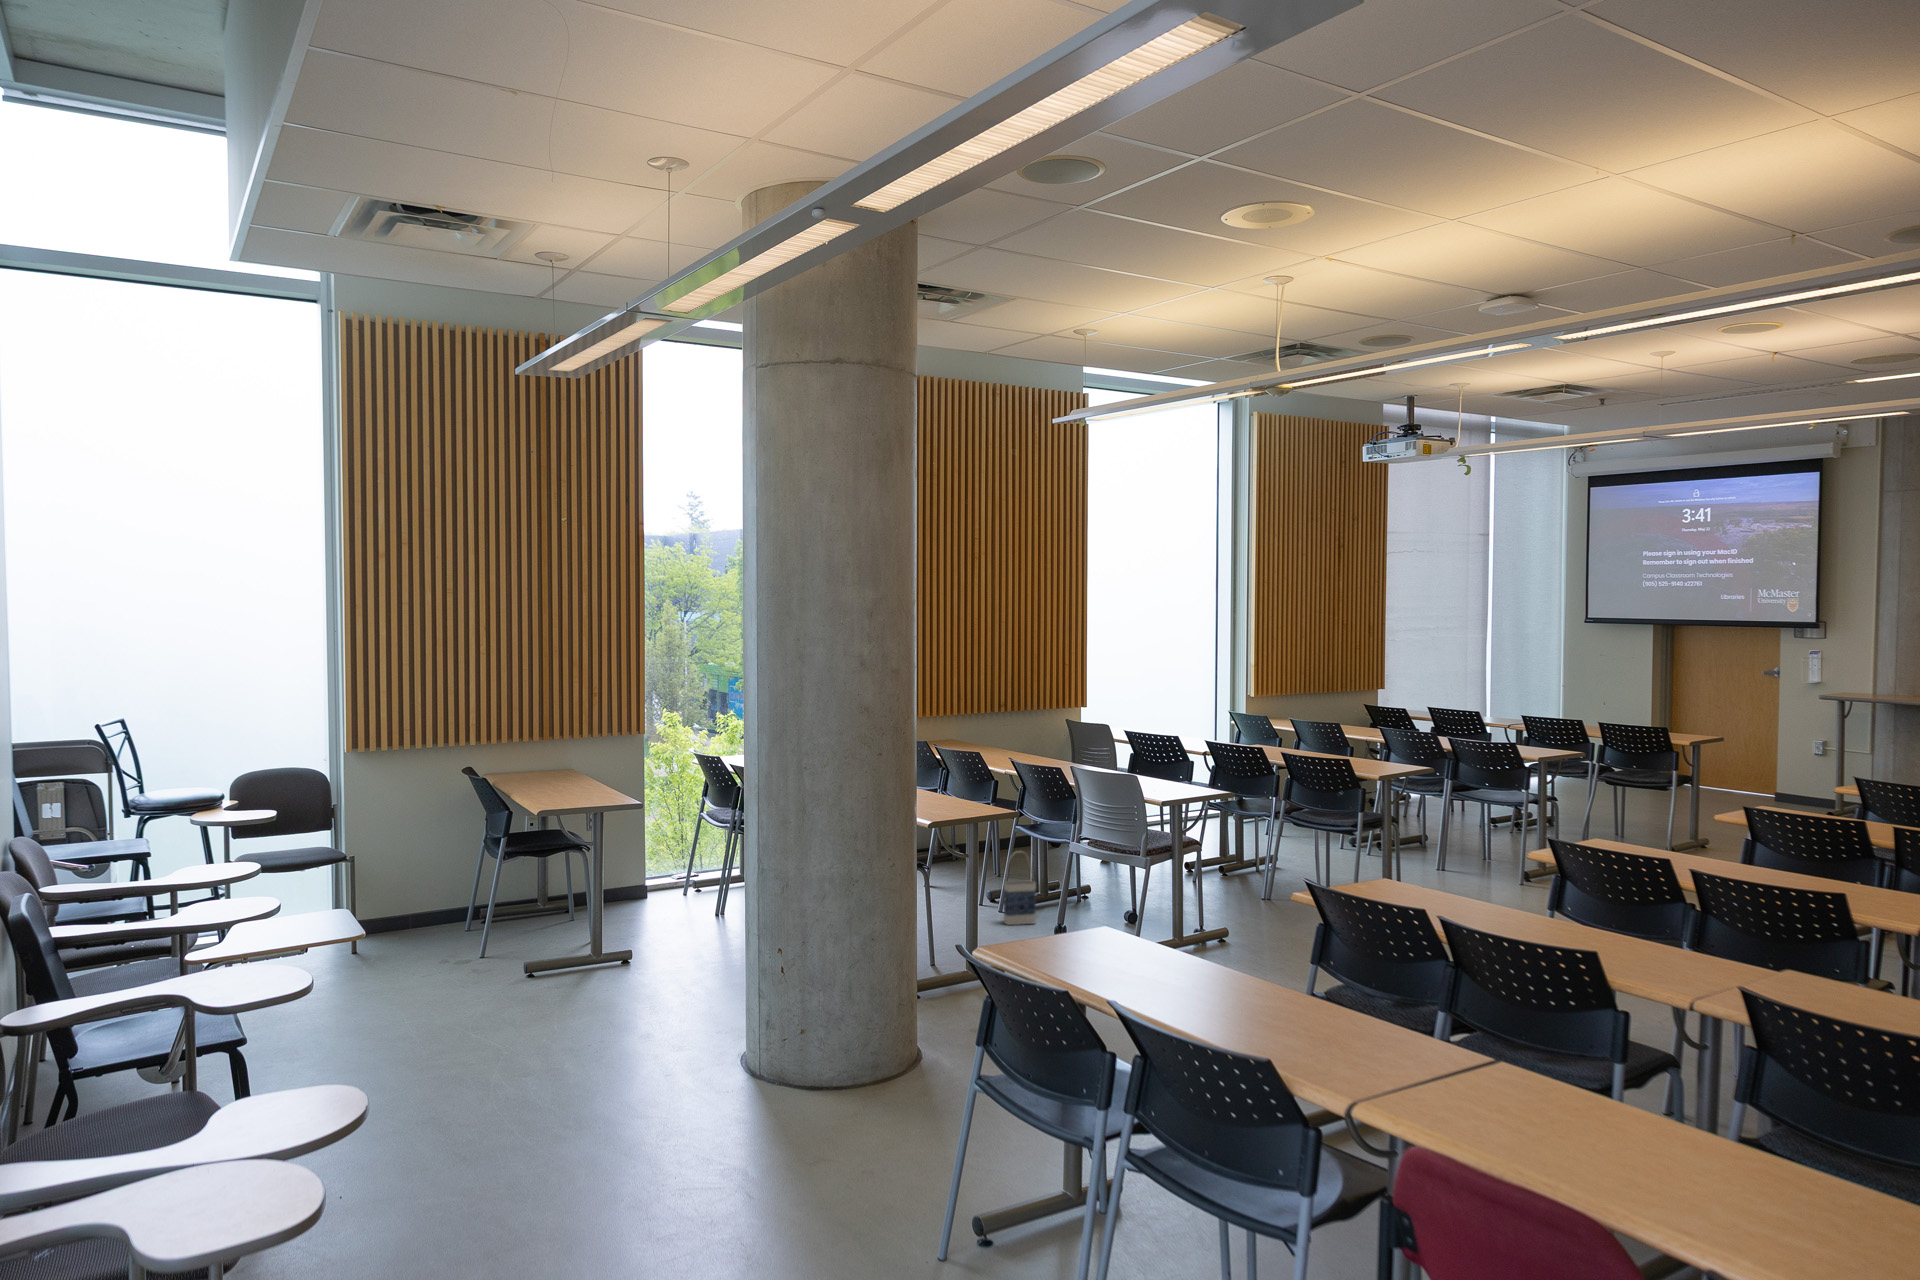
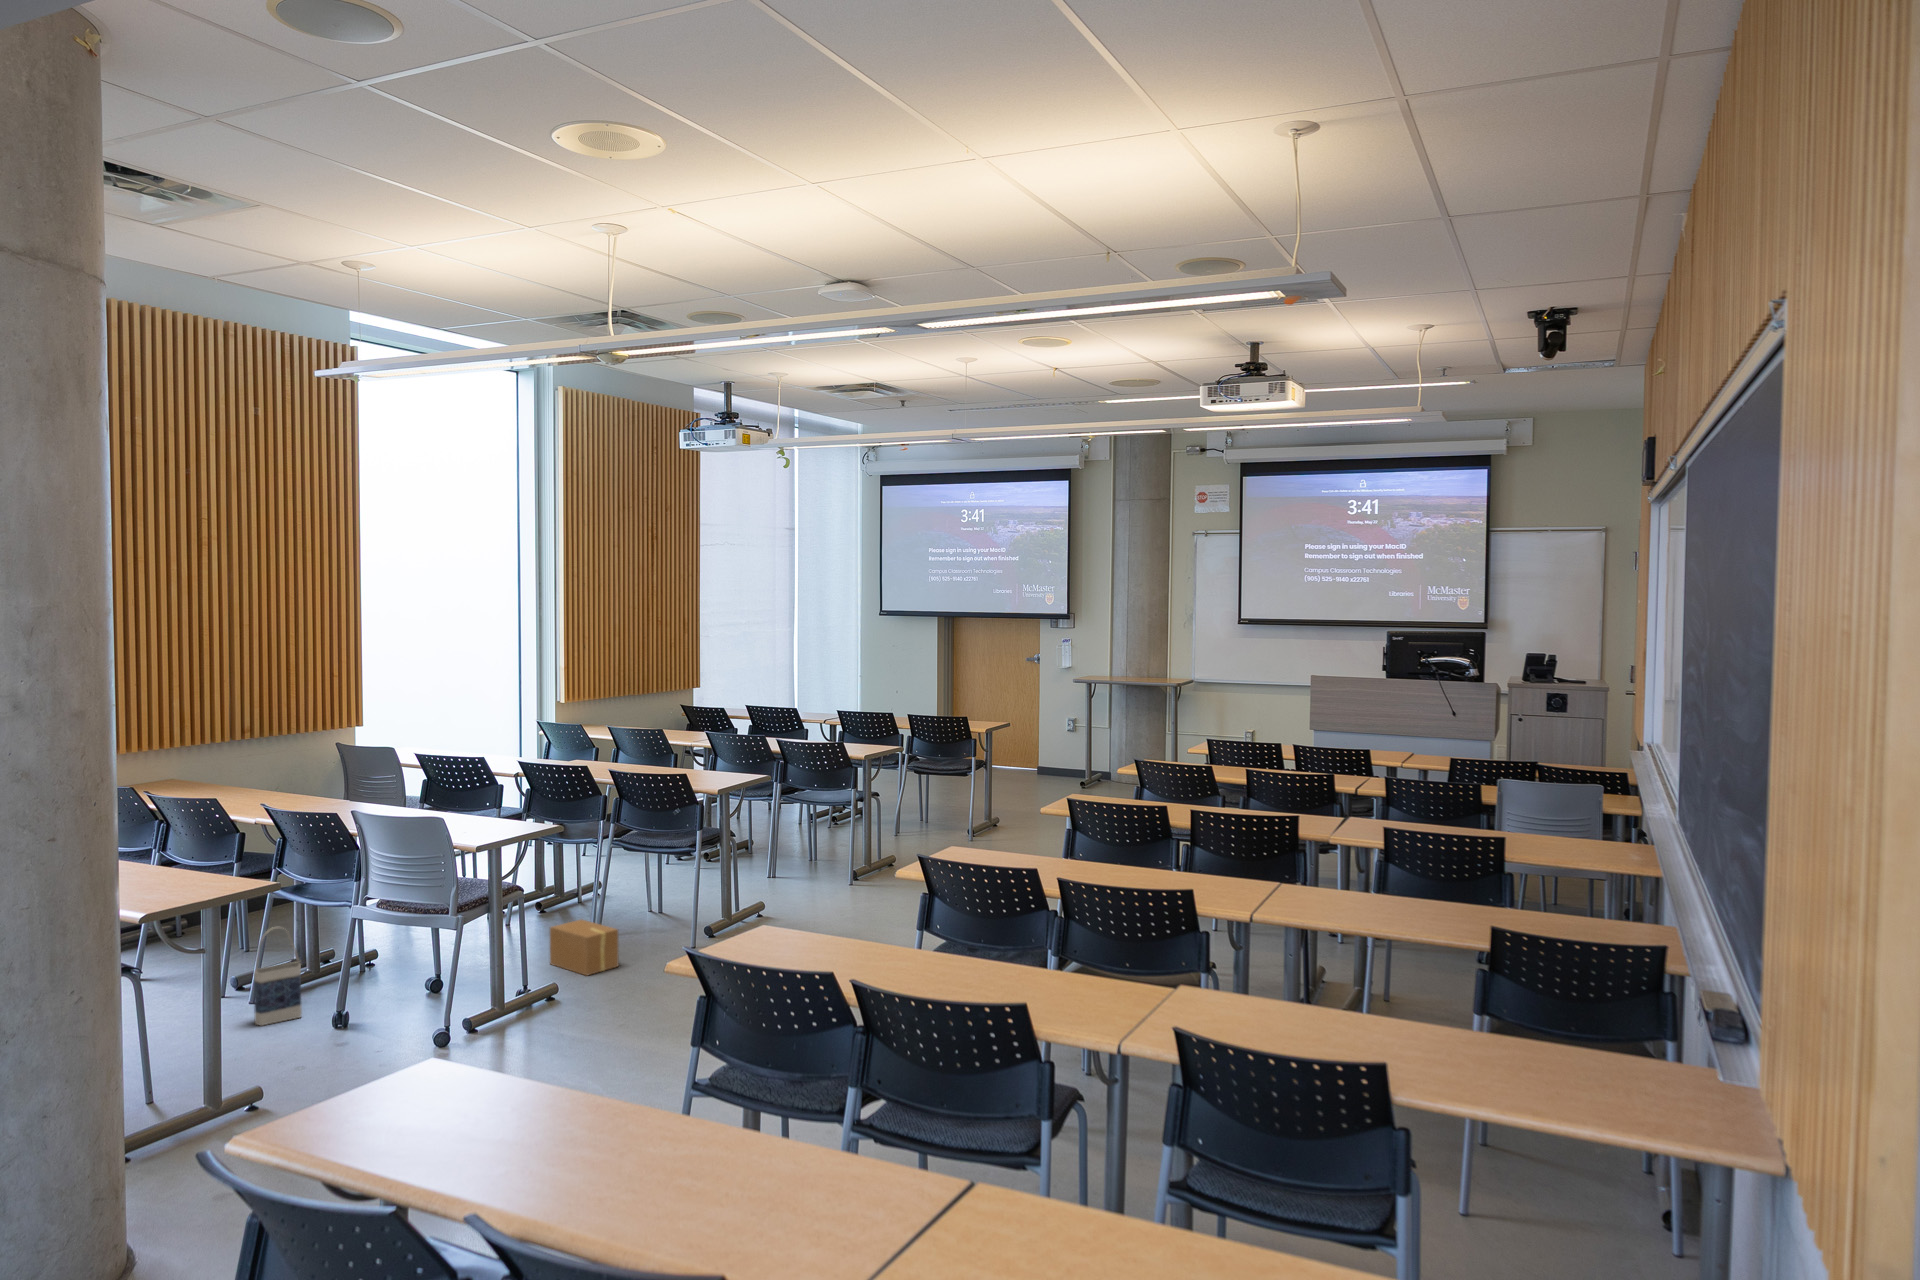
cardboard box: none [1225,880,1283,928] -> present [550,919,618,975]

